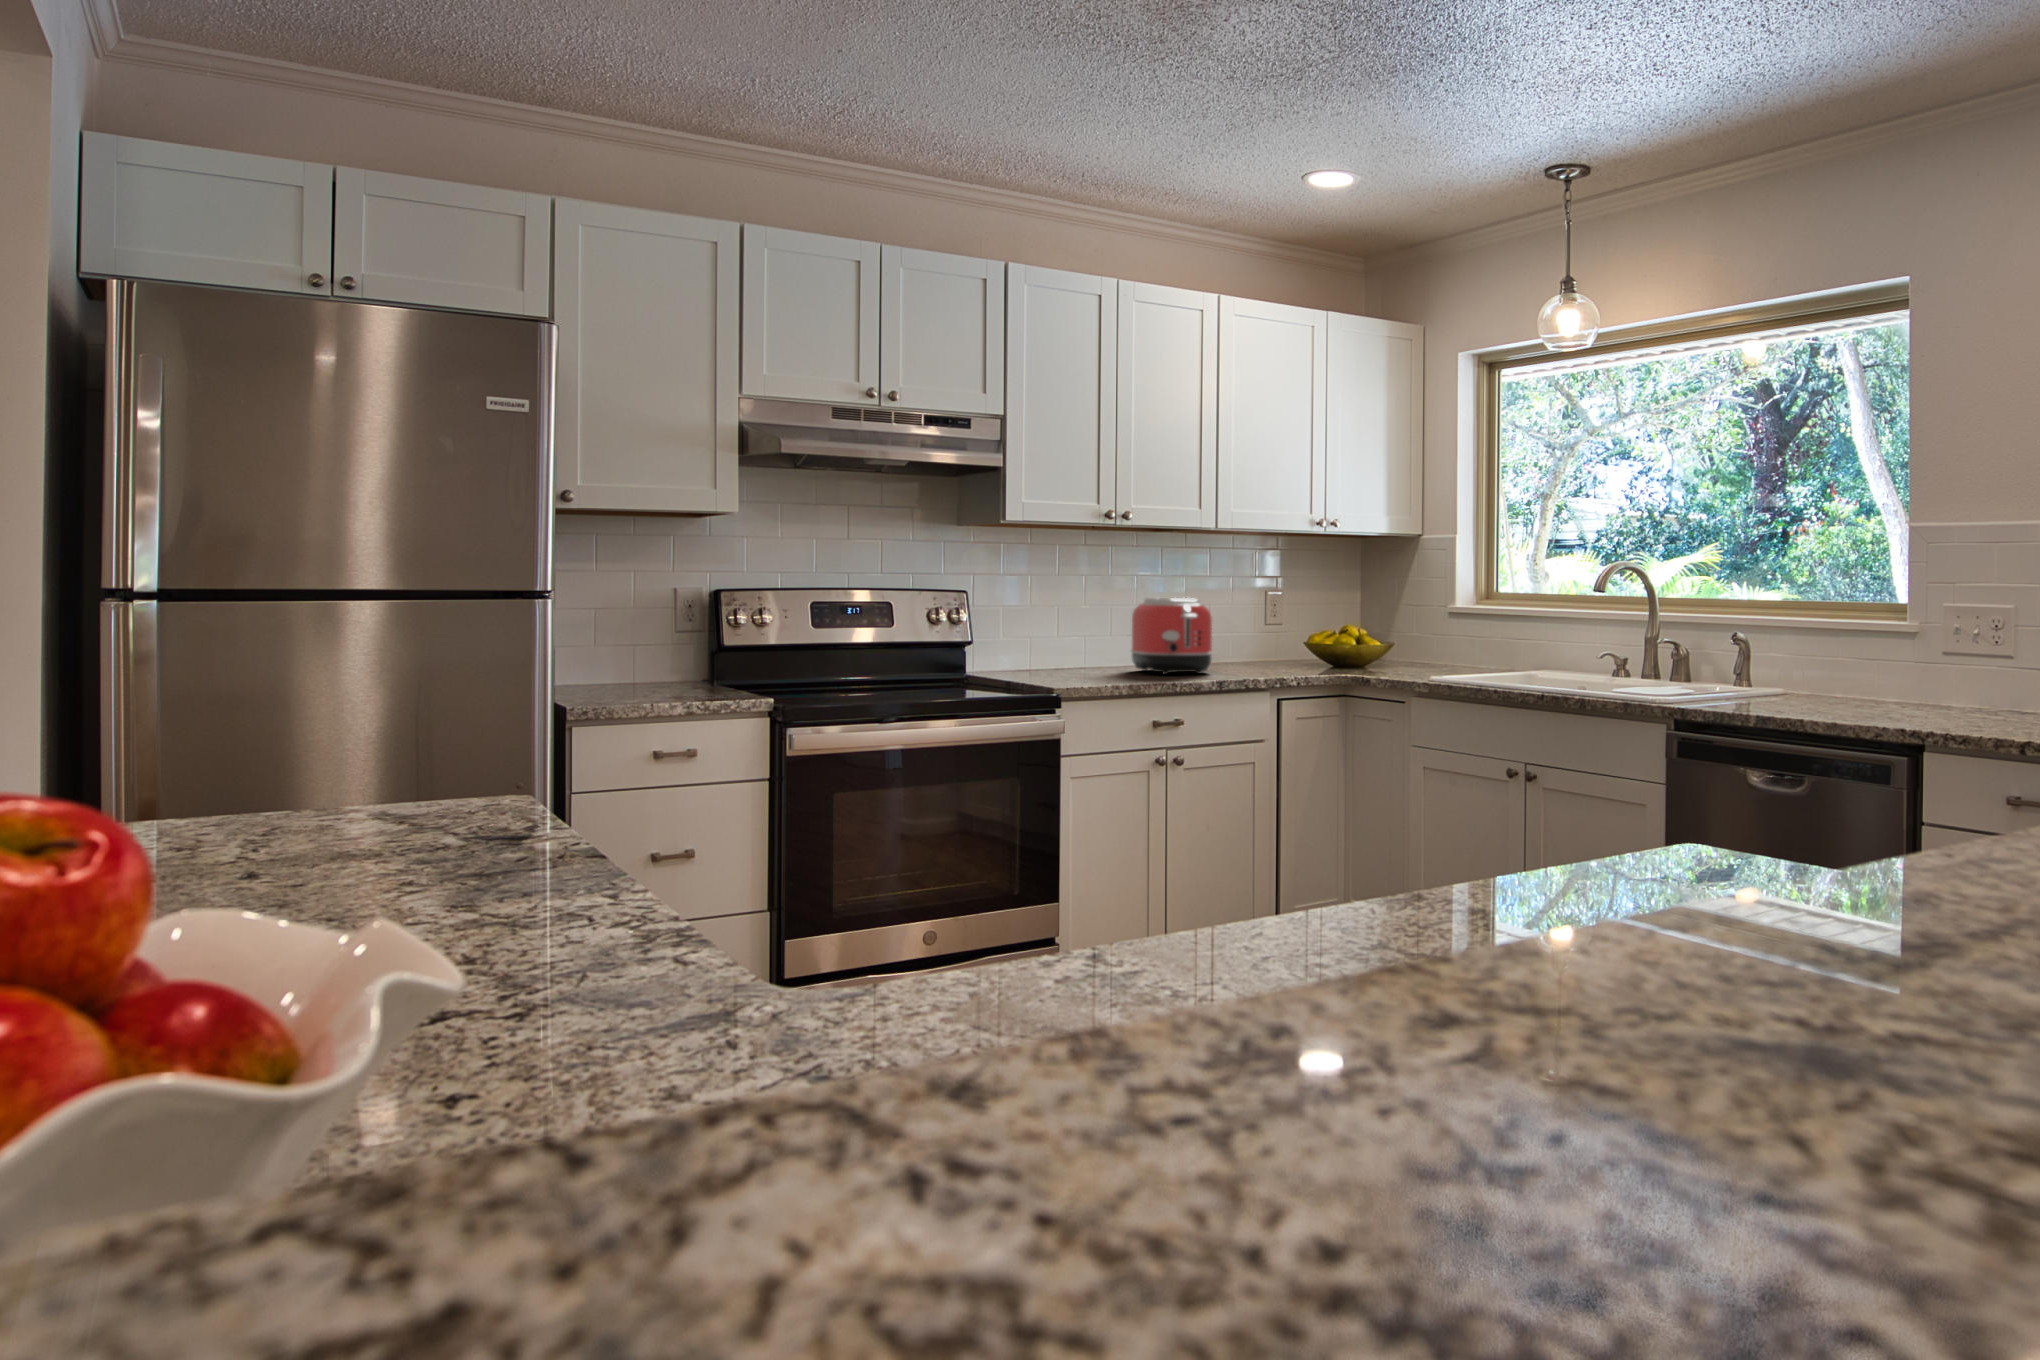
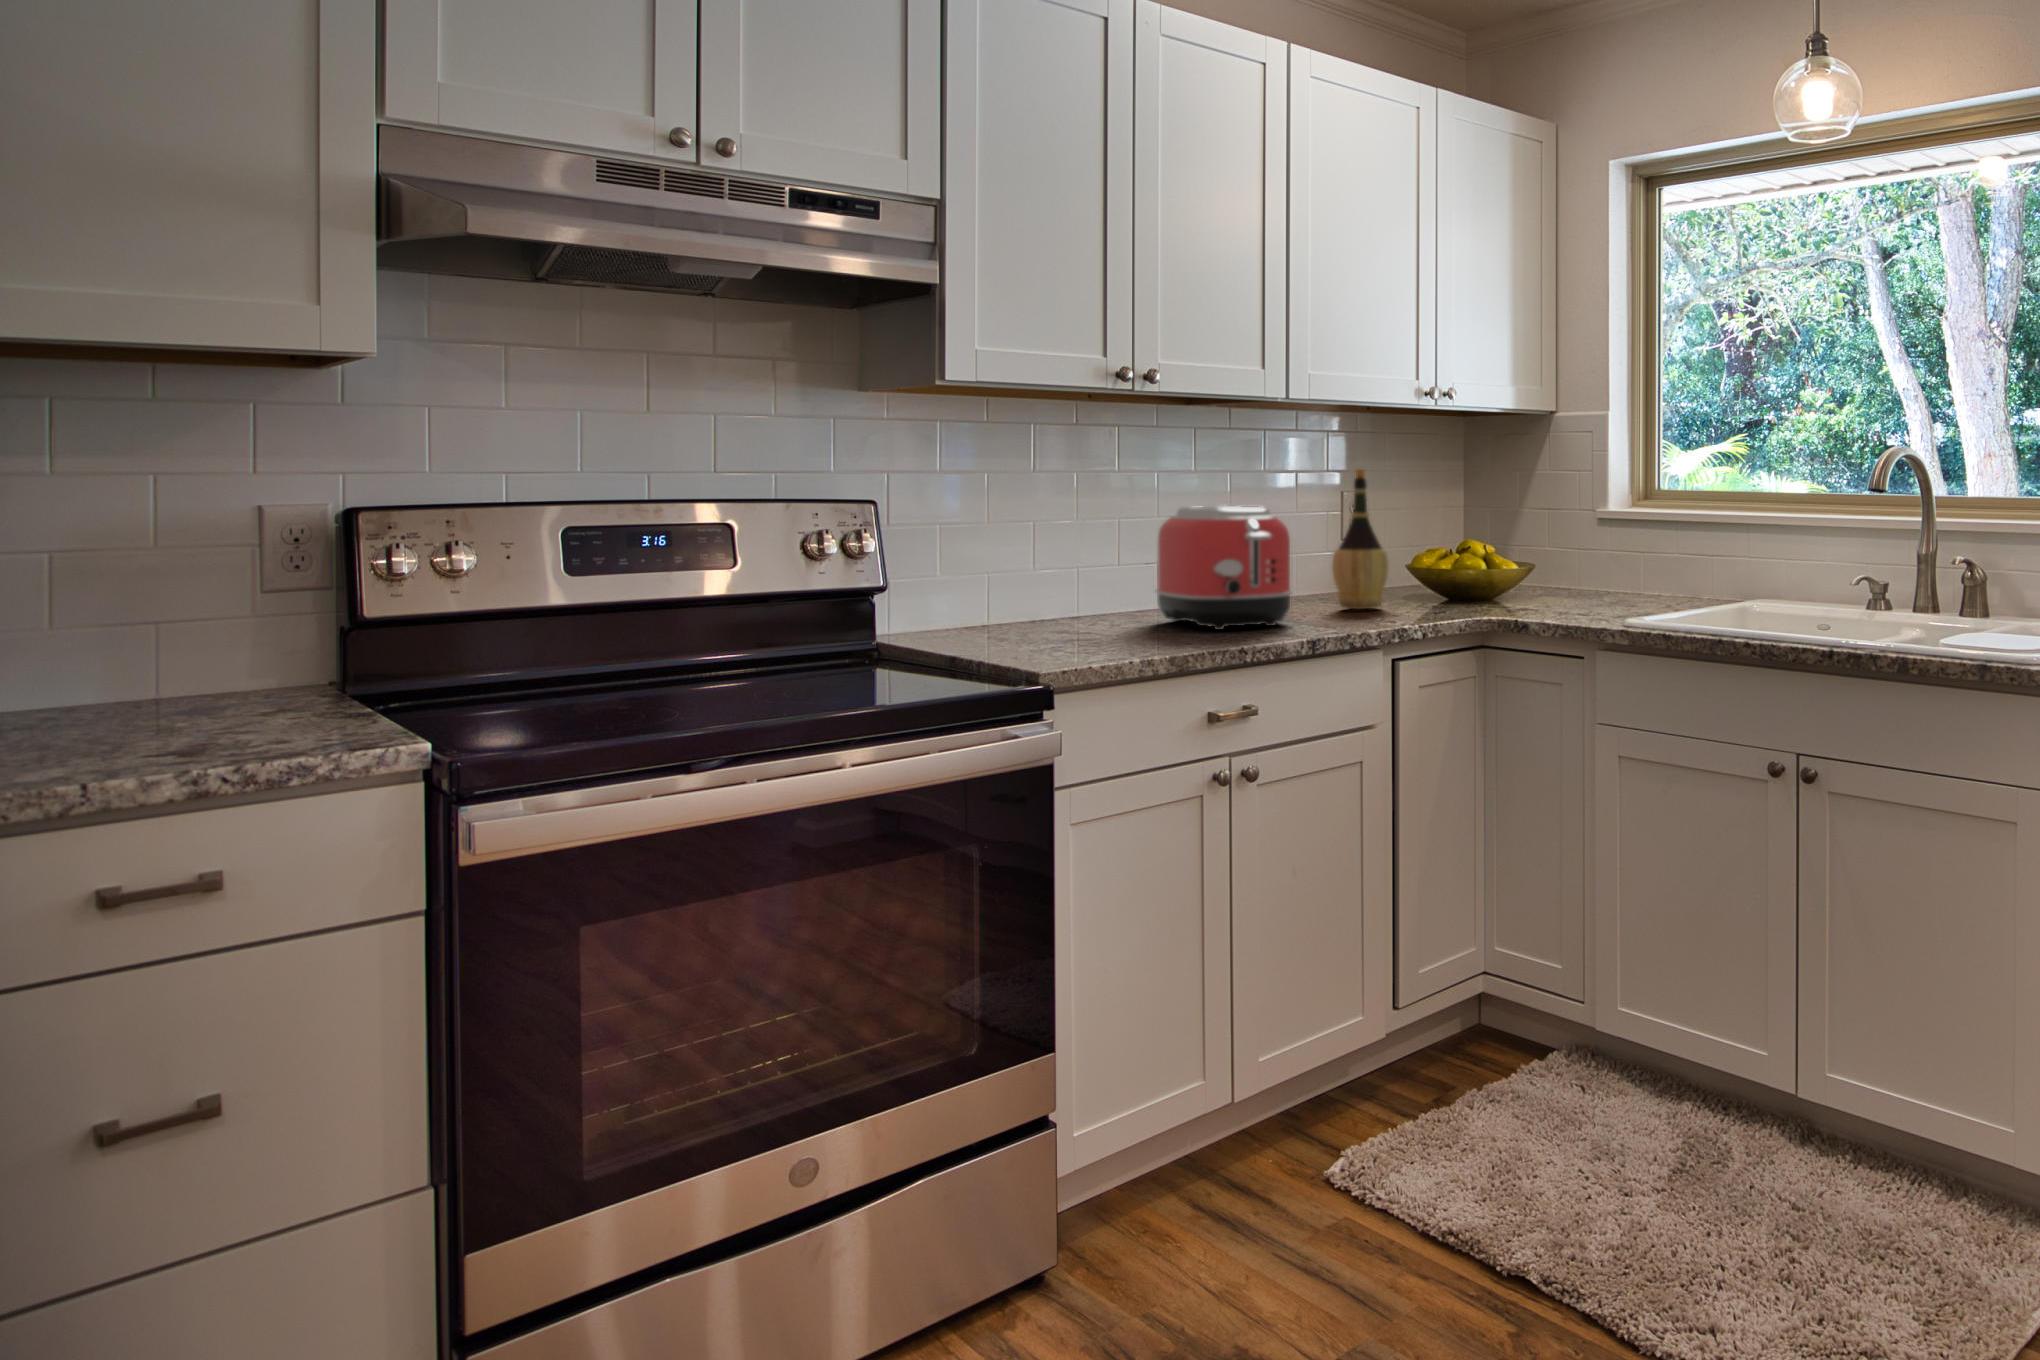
wine bottle: none [1245,575,1282,667] -> present [1332,469,1389,609]

